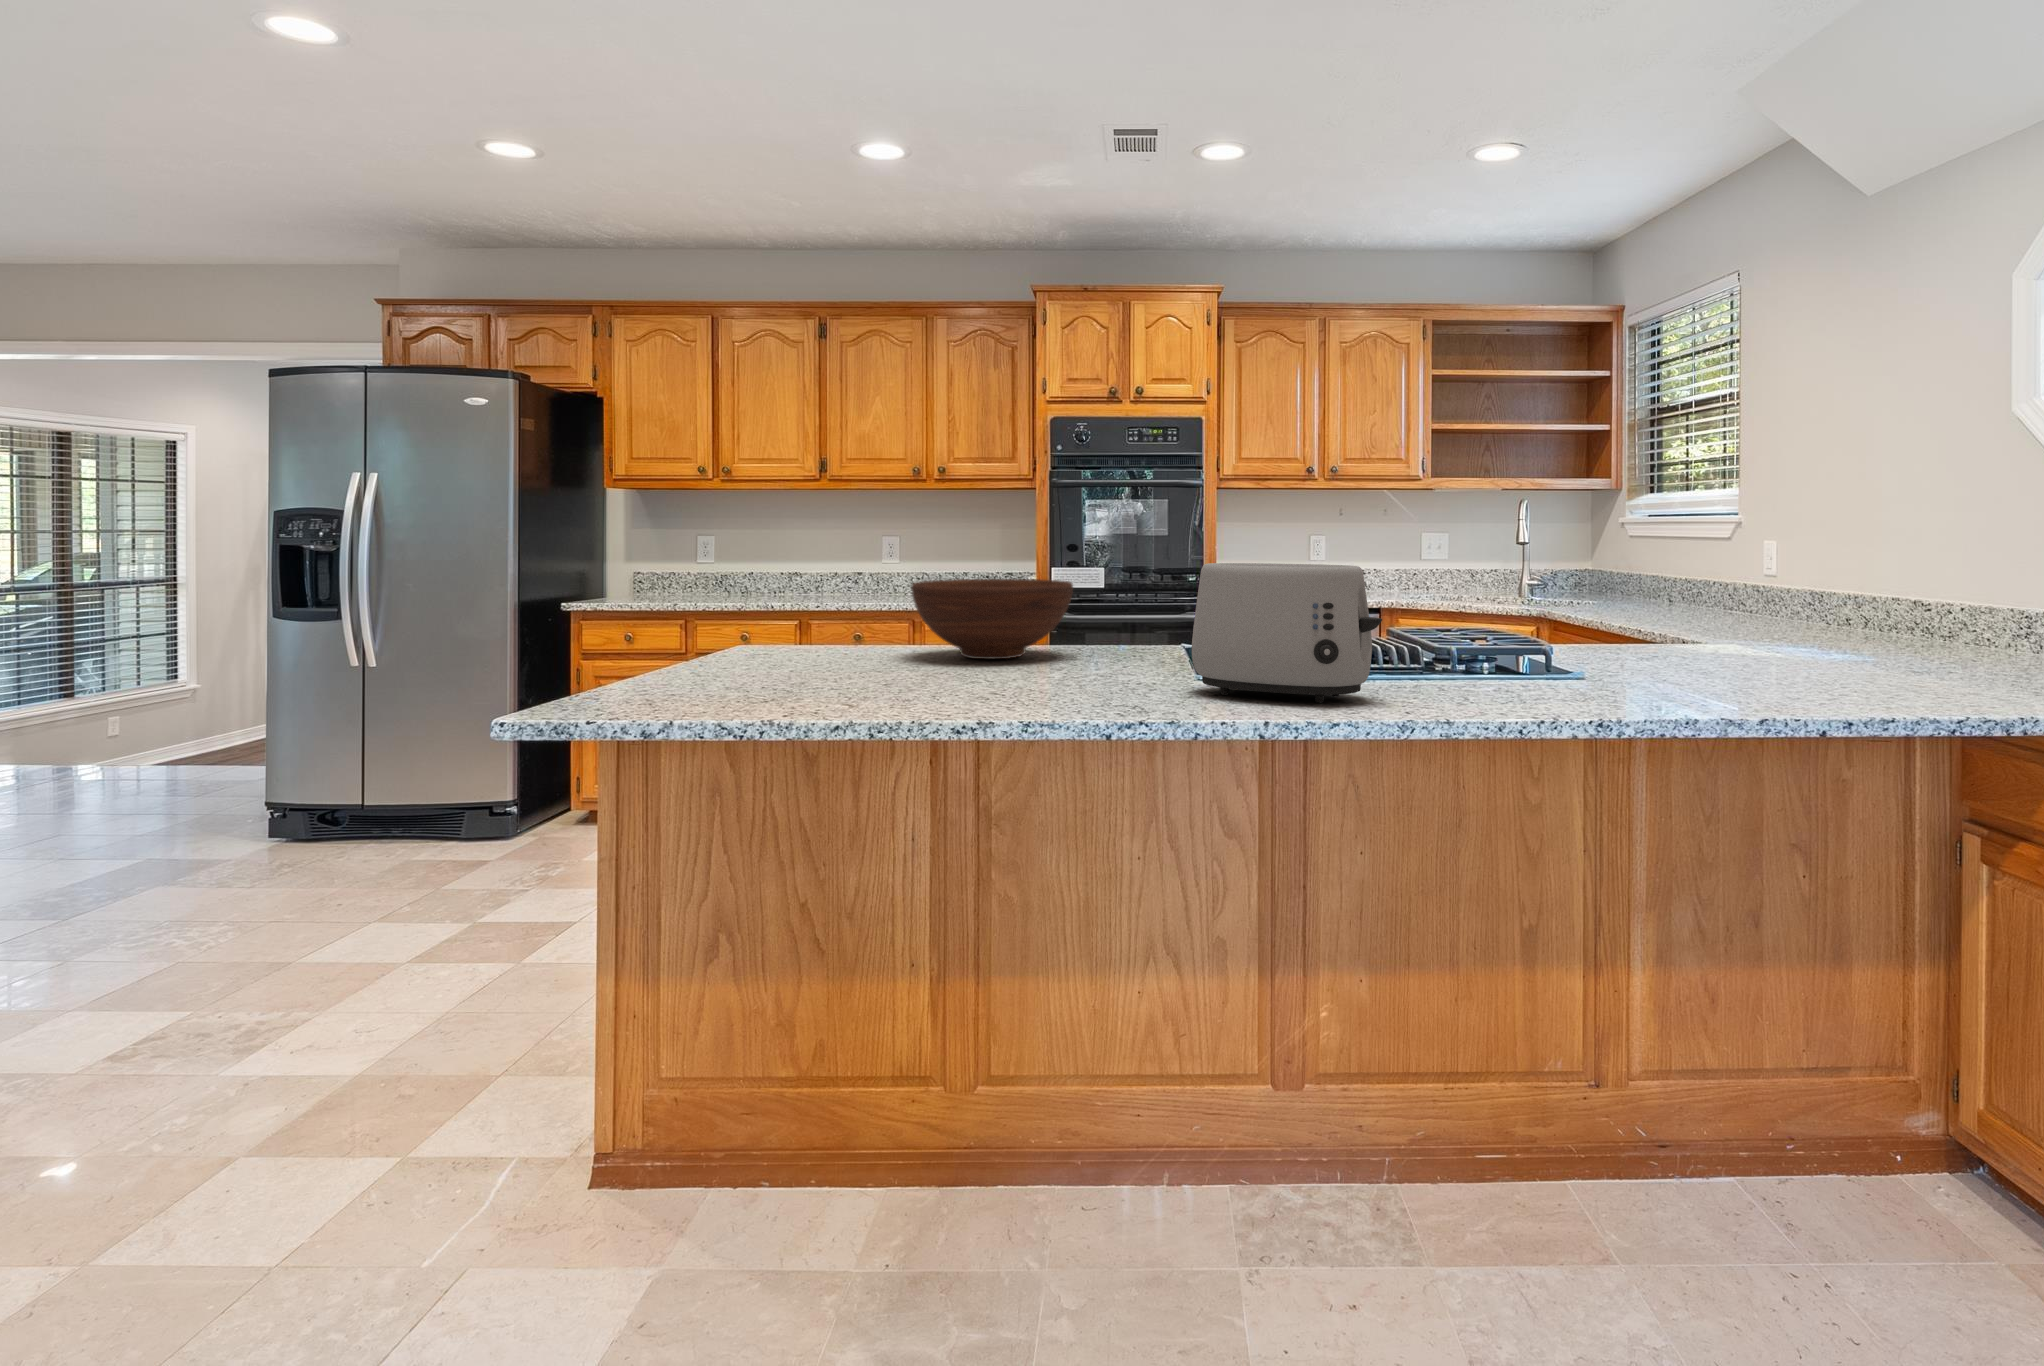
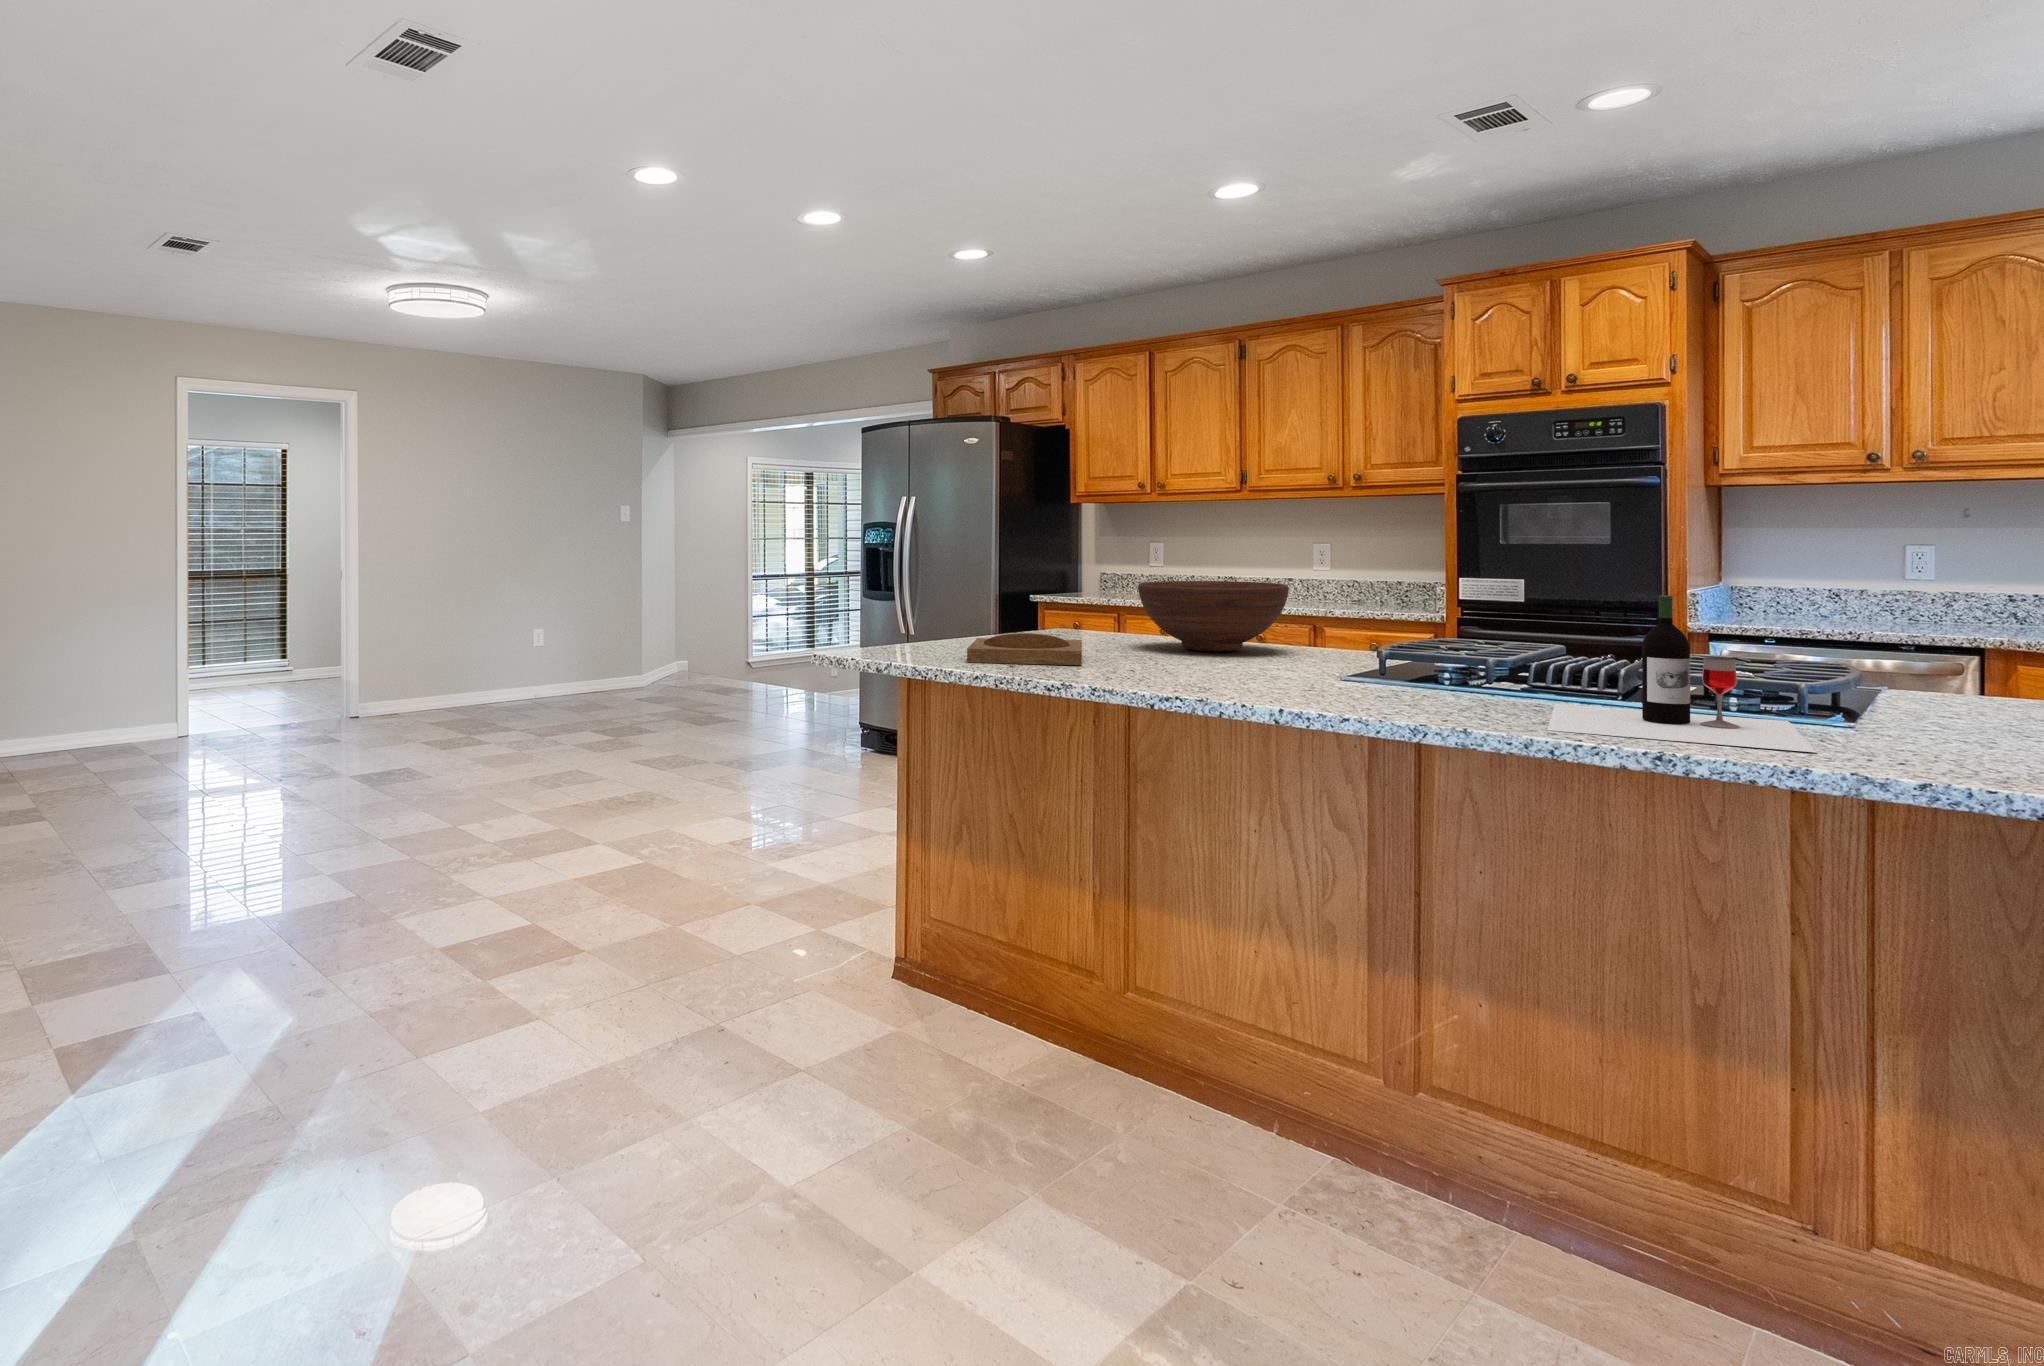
toaster: present [1192,563,1382,703] -> none [1282,569,1446,704]
wine bottle: none [1416,580,1669,712] -> present [1547,595,1817,753]
tray: none [751,655,935,703] -> present [967,633,1082,665]

